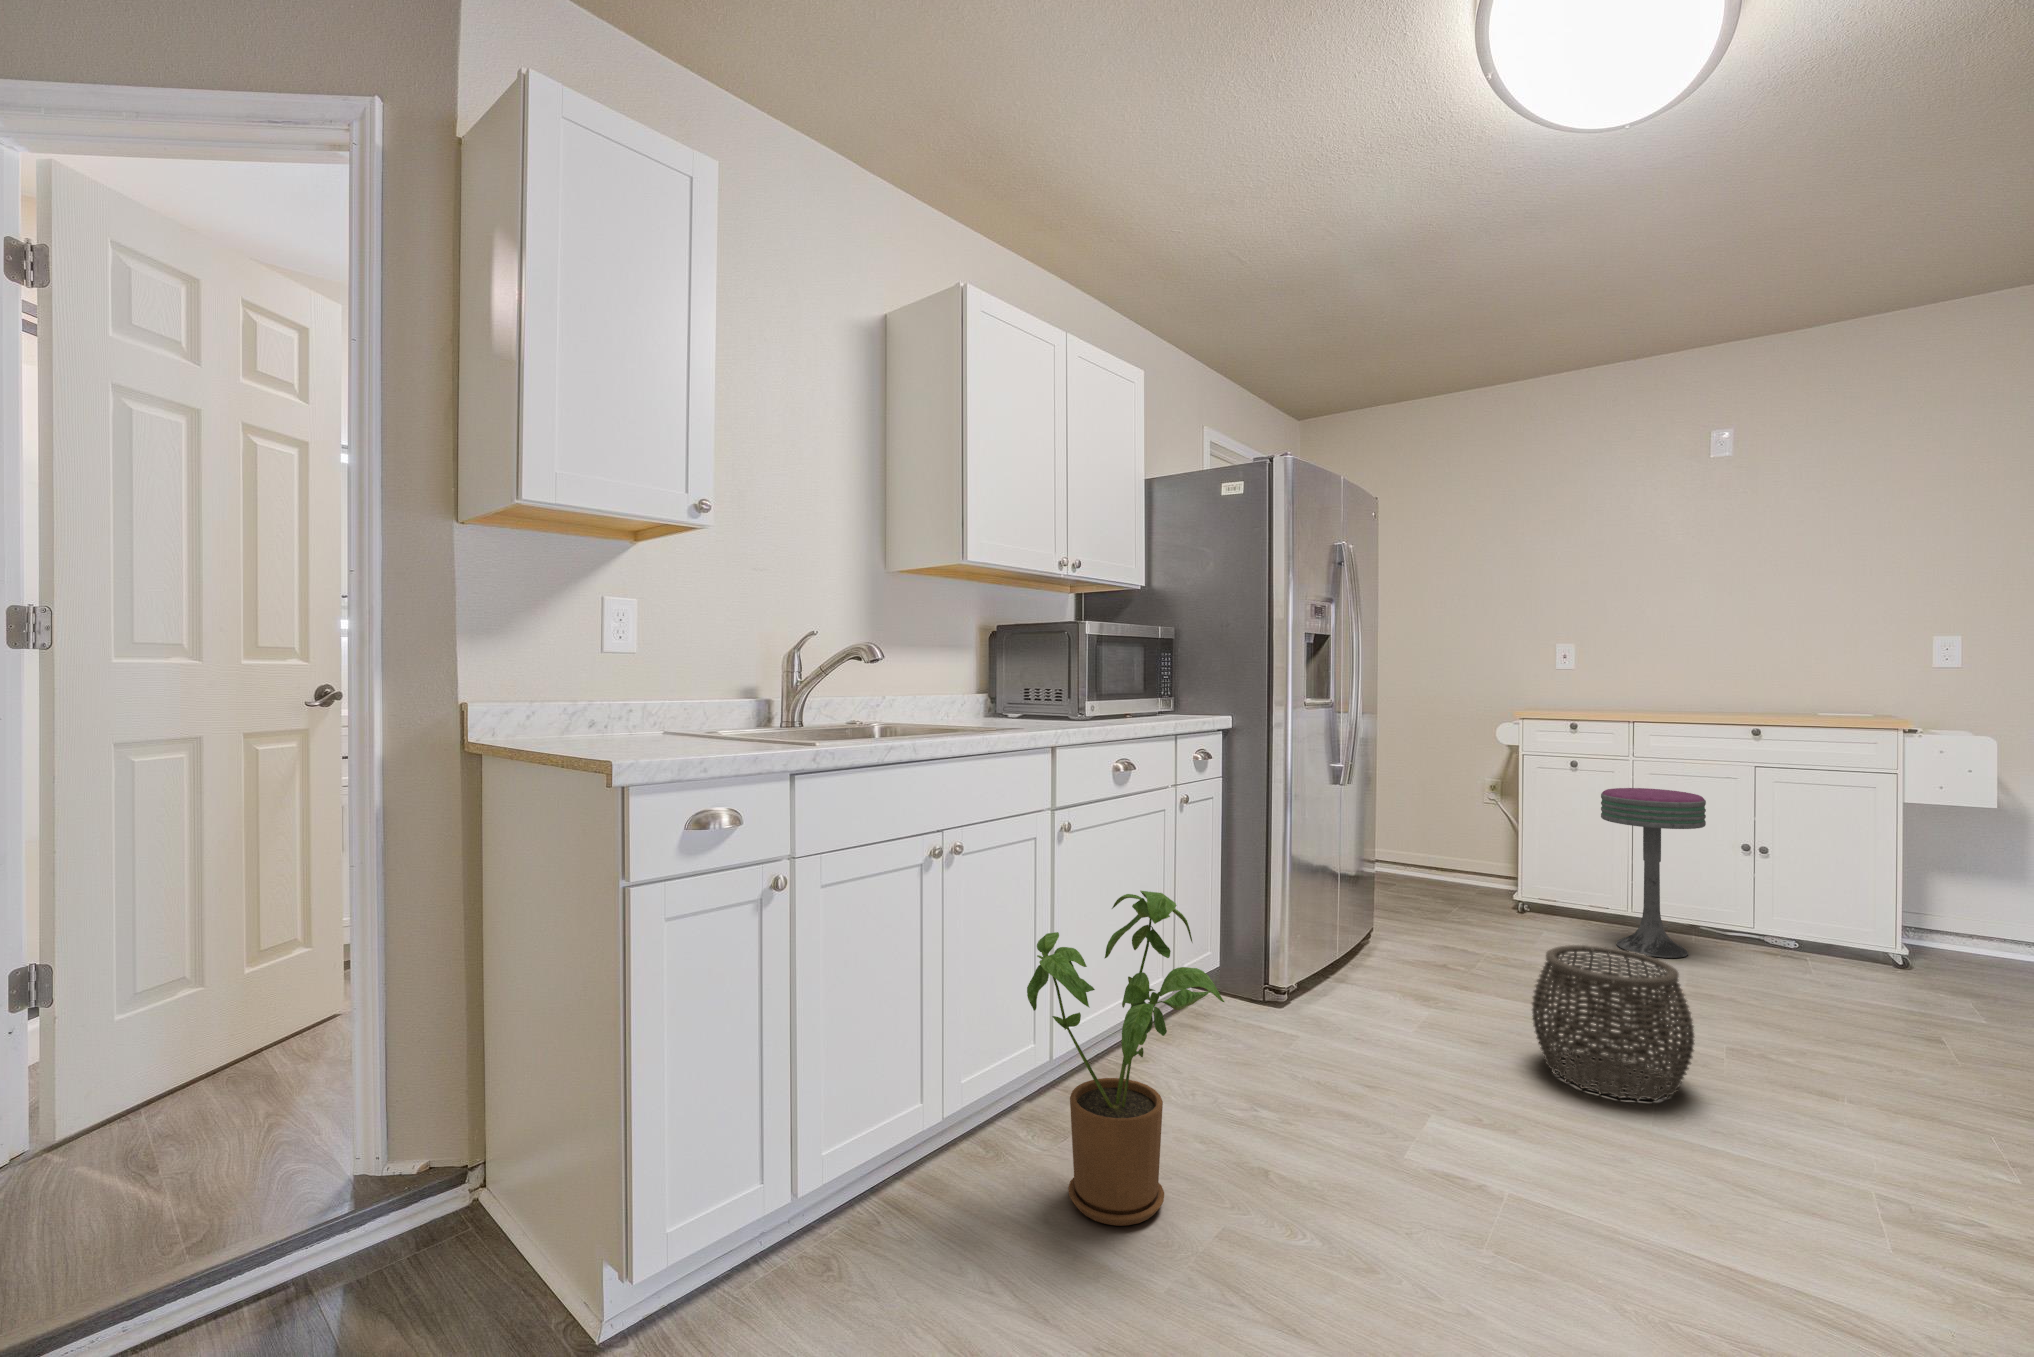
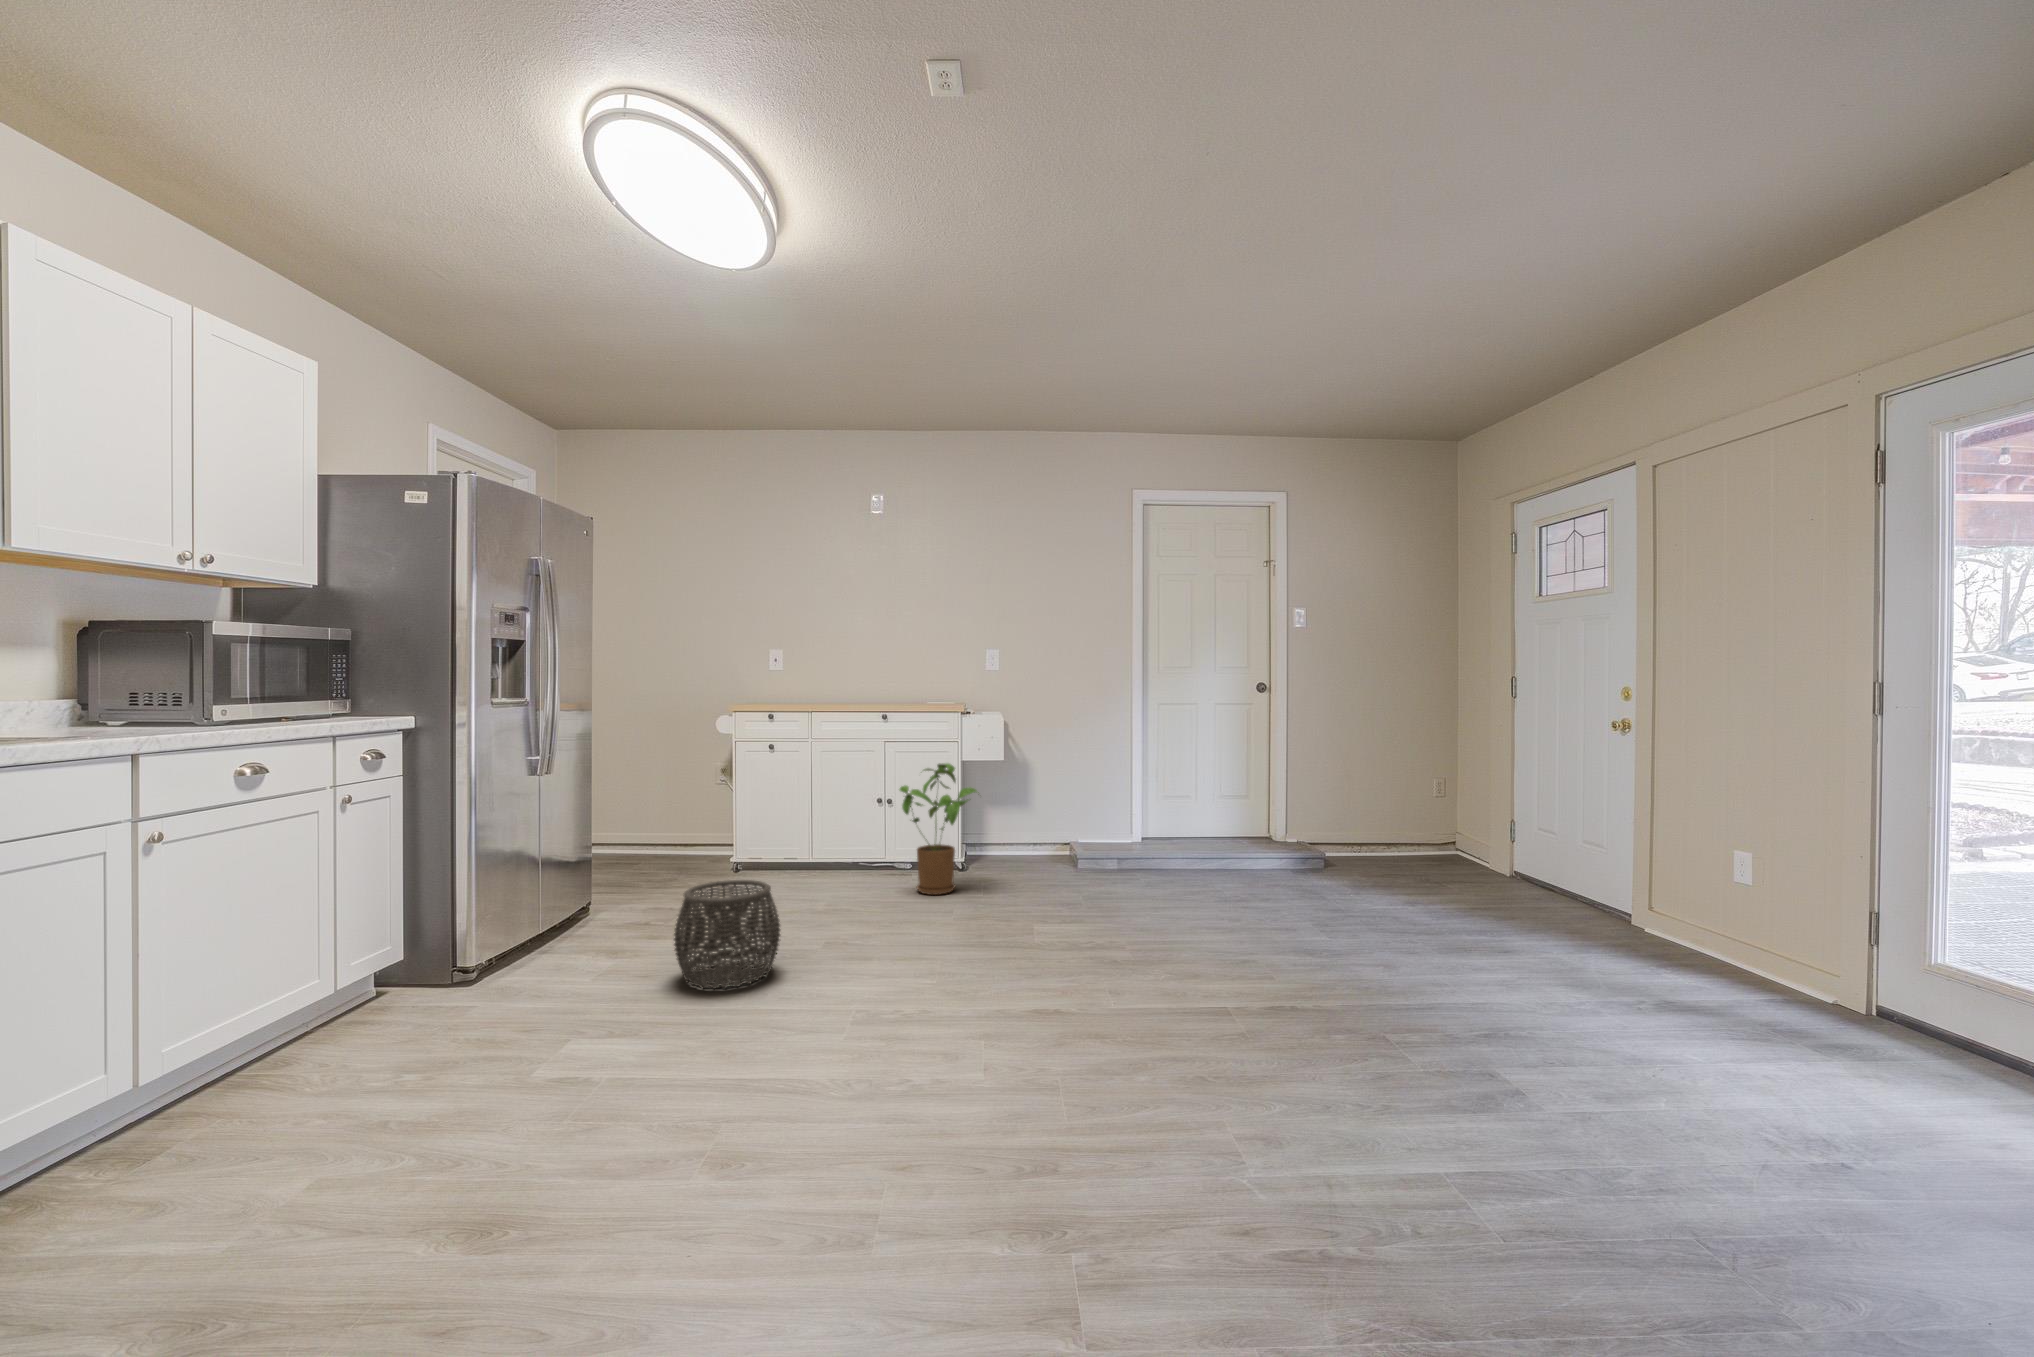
bar stool: present [1601,788,1706,958] -> none [782,762,848,888]
house plant: present [1027,891,1225,1226] -> present [900,763,977,895]

